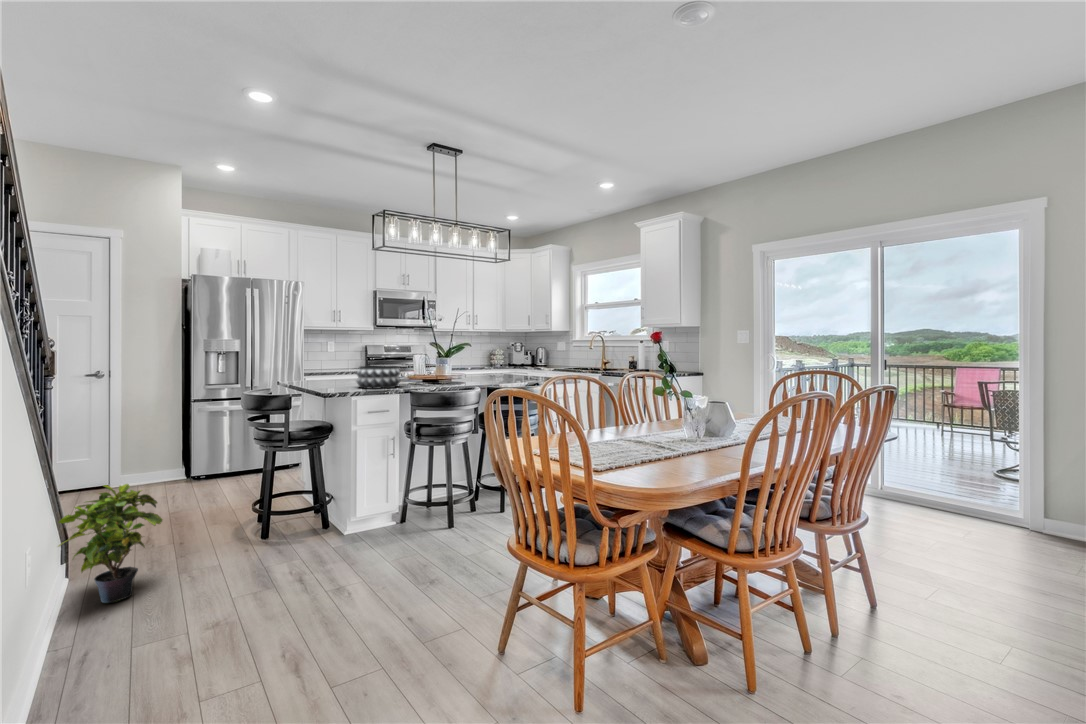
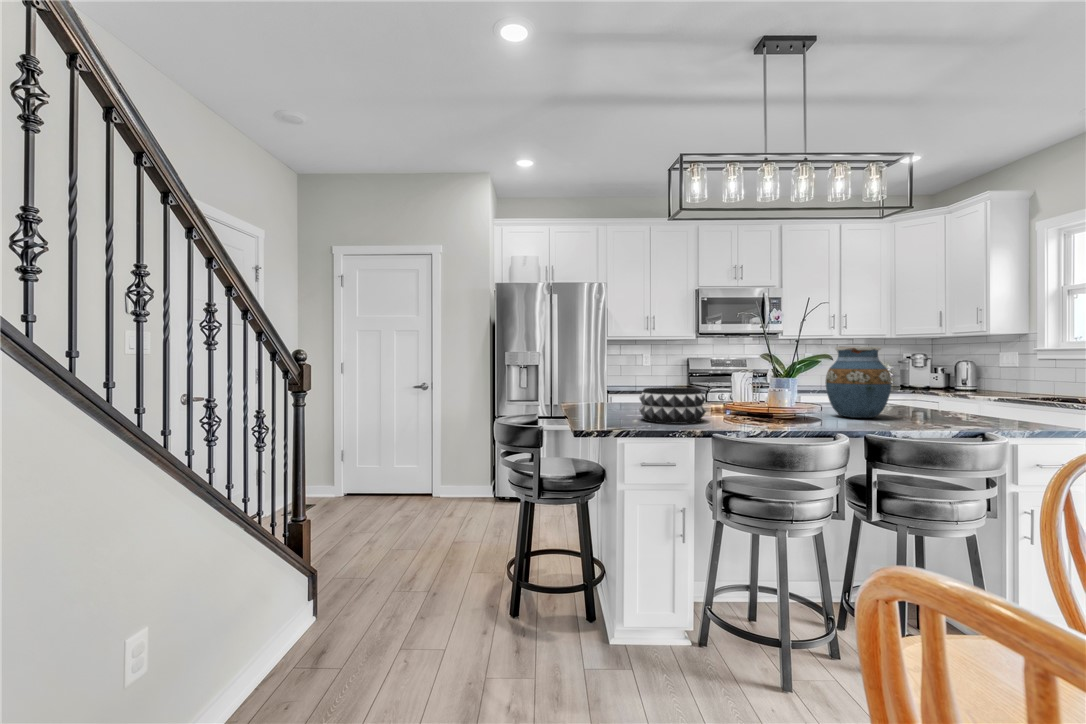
vase: none [468,339,501,381] -> present [825,347,891,418]
potted plant: present [59,484,163,603] -> none [255,528,380,681]

